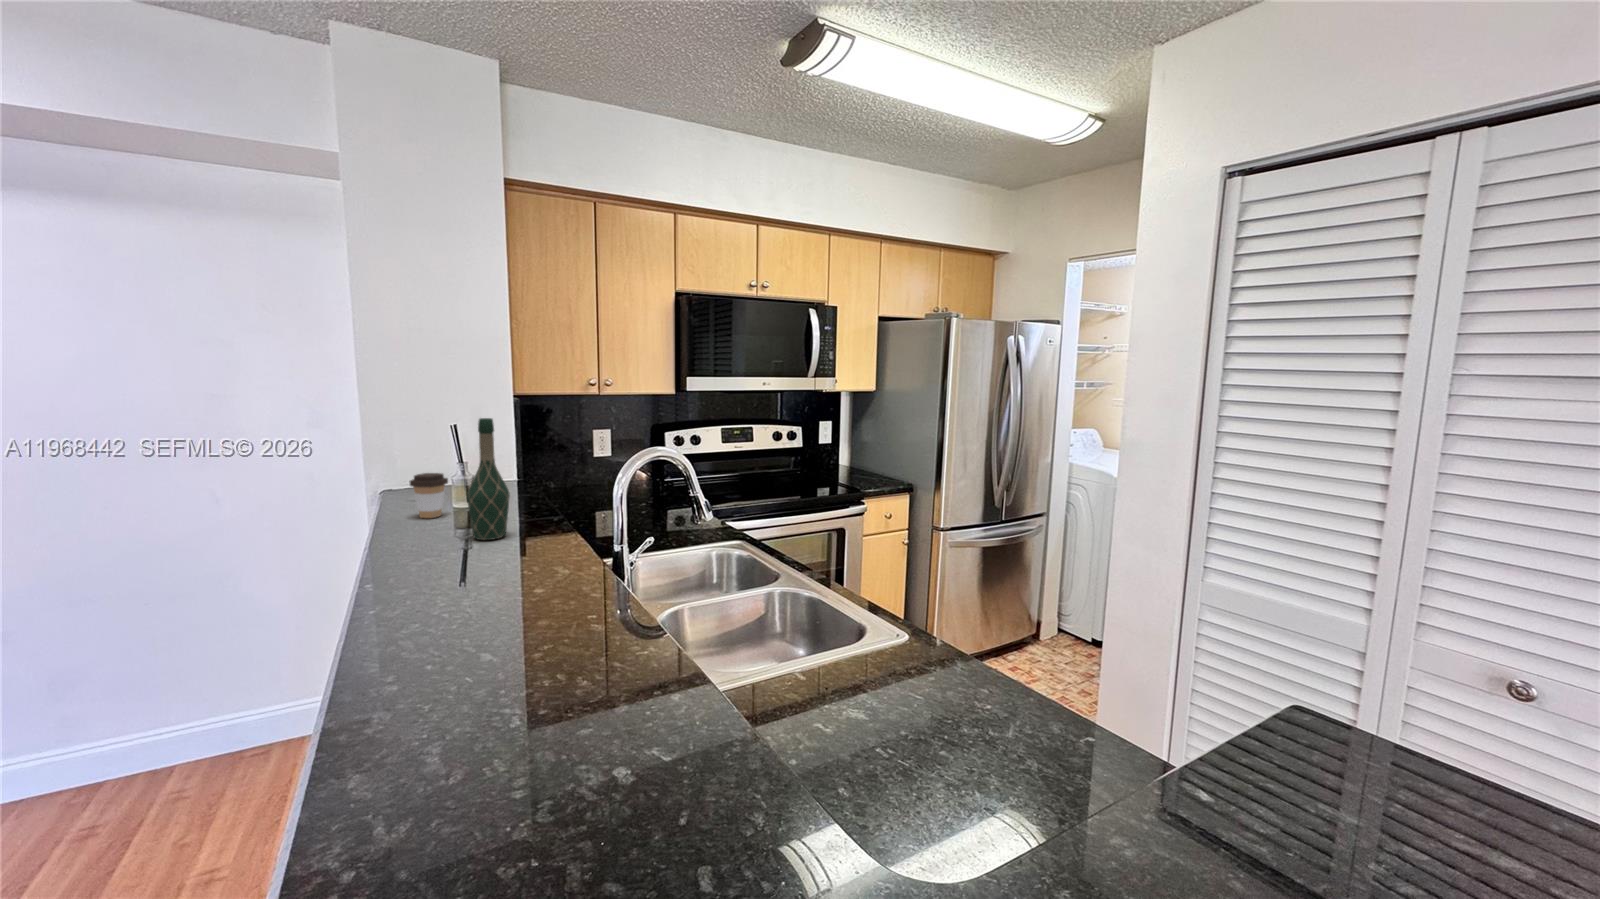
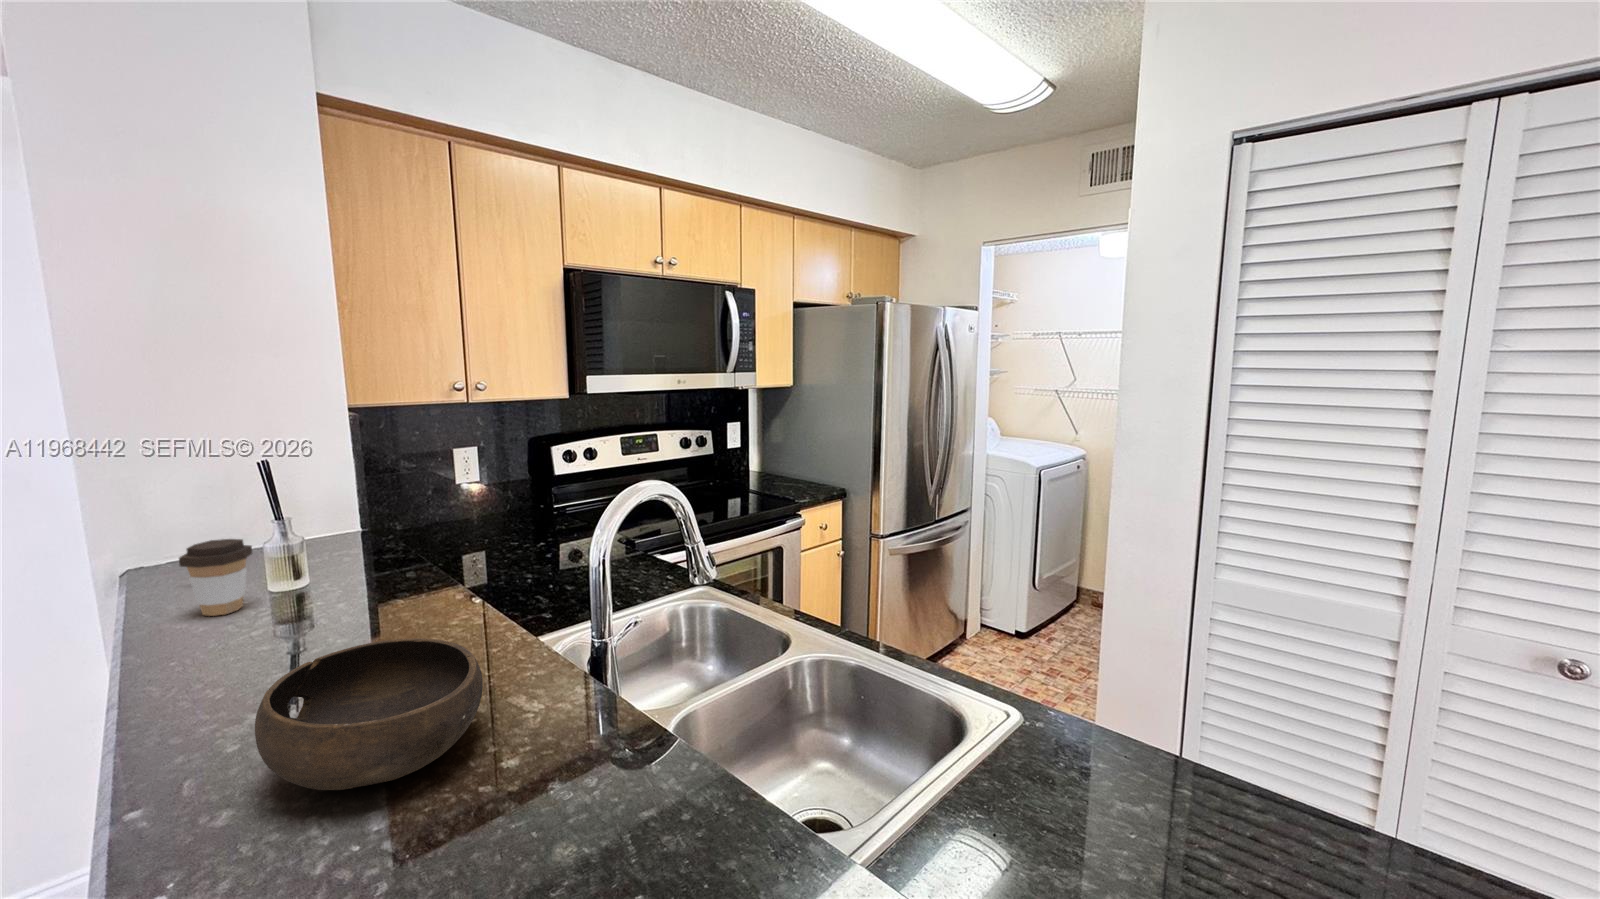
wine bottle: present [467,418,510,540] -> none [304,449,382,650]
bowl: none [423,525,538,592] -> present [255,638,483,790]

